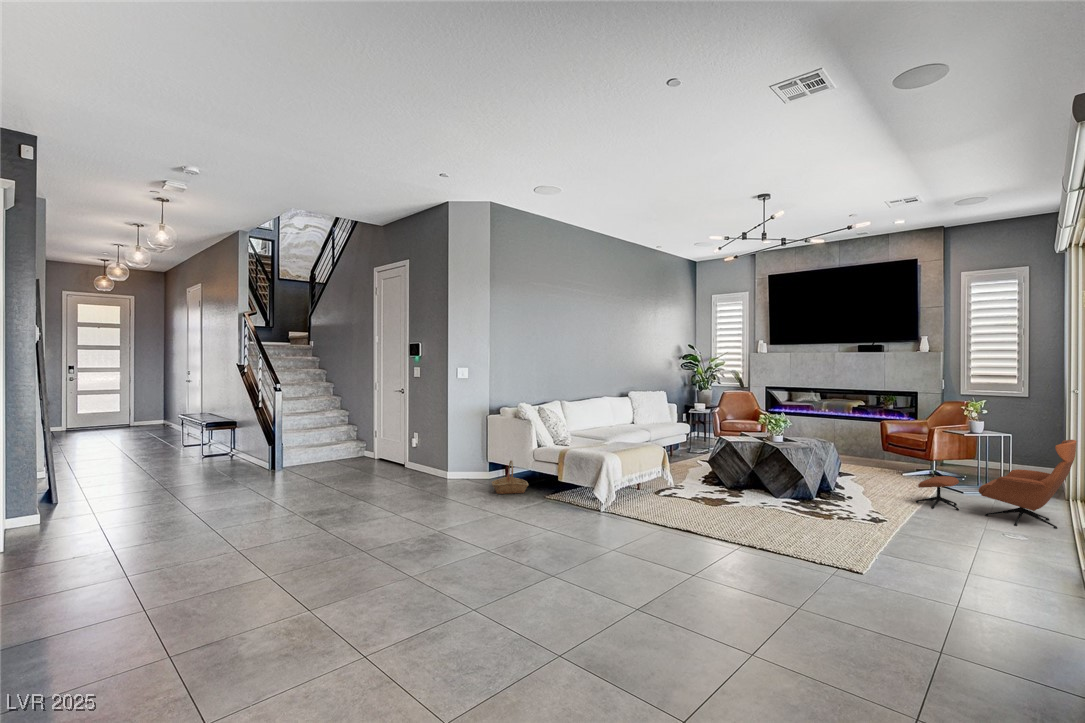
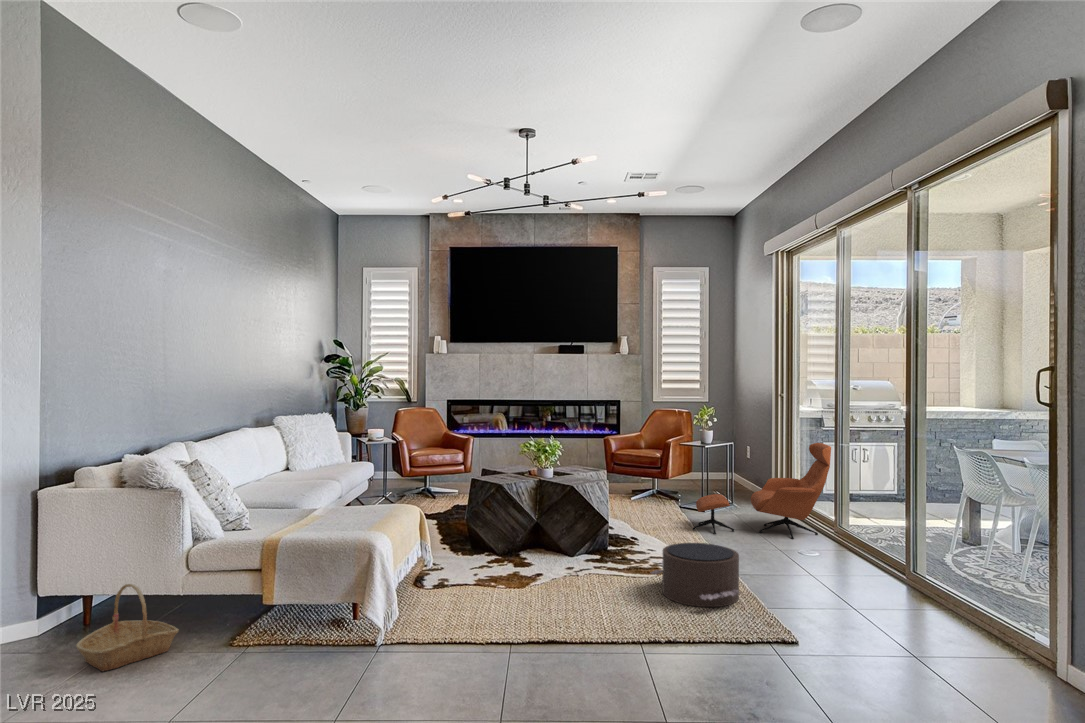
pouf: none [801,496,866,544] -> present [651,543,740,607]

